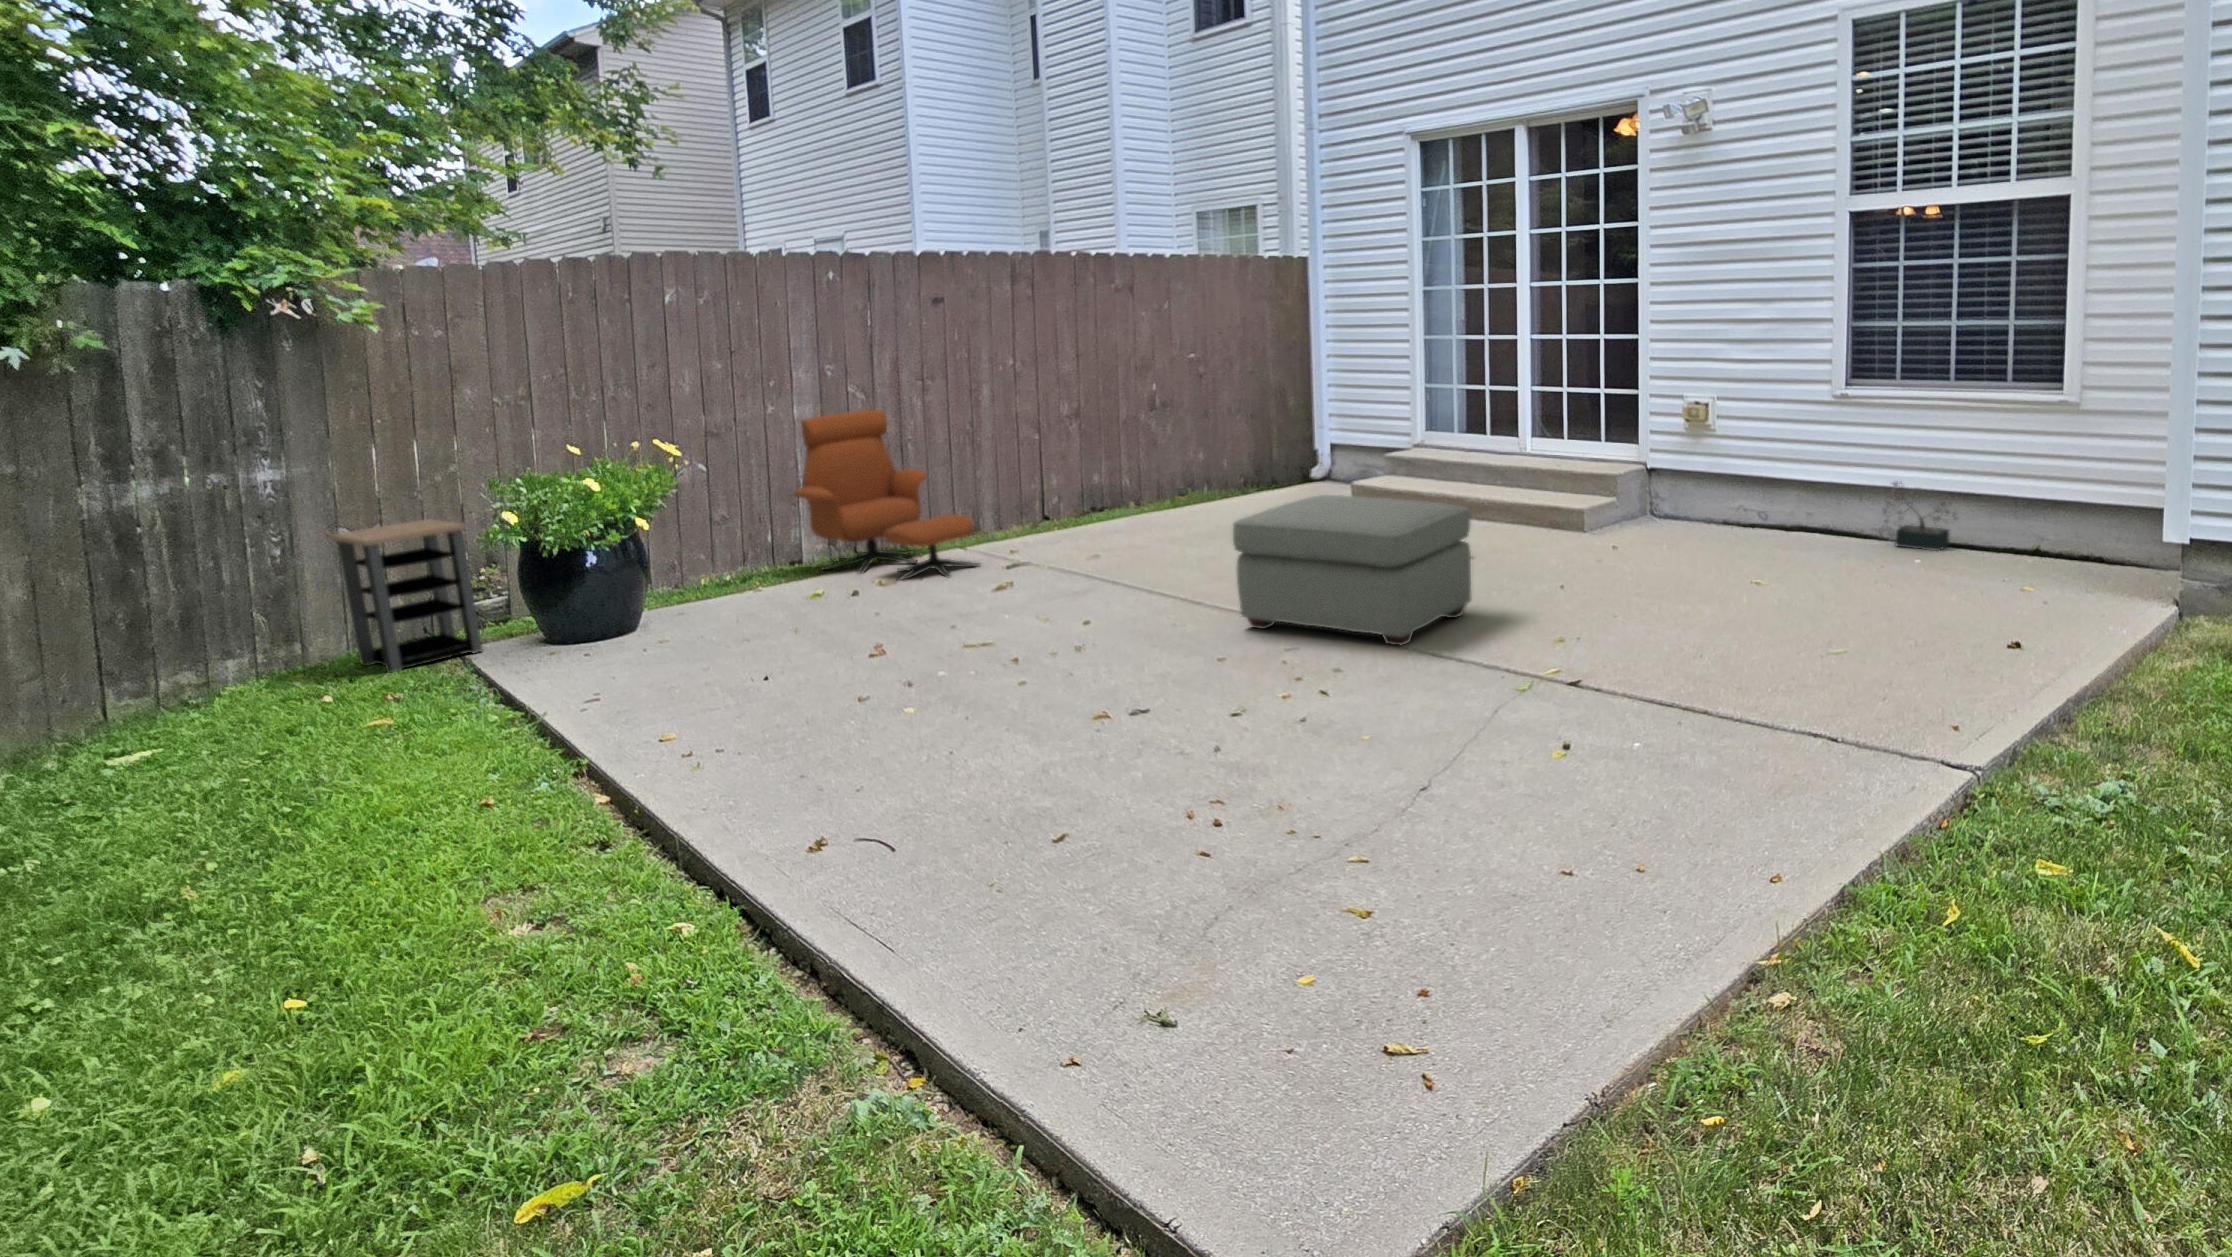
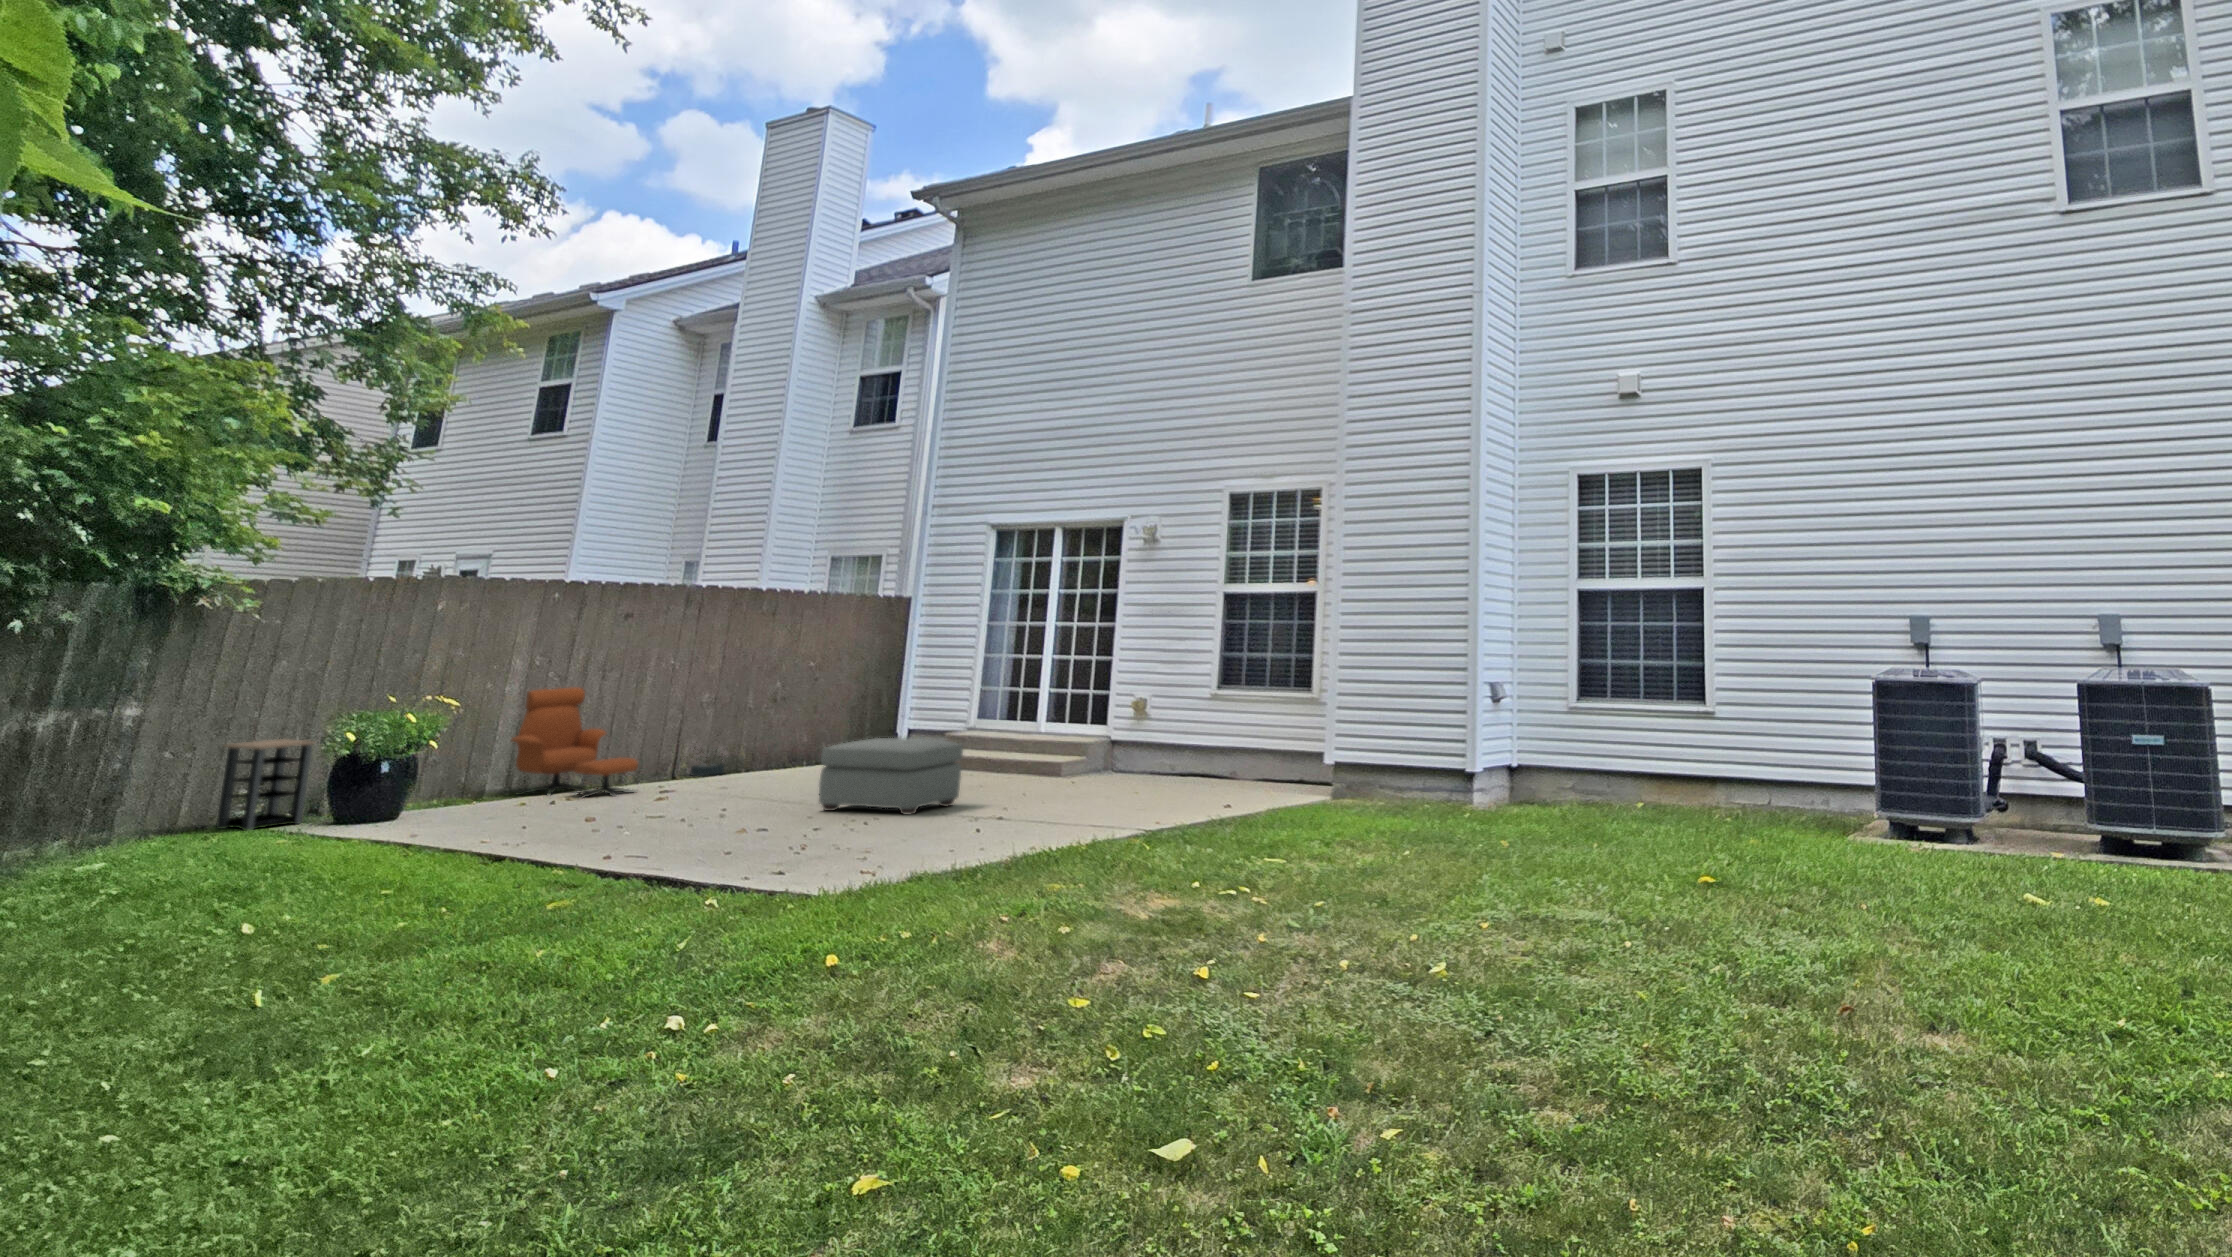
decorative plant: present [1883,482,1957,551] -> present [686,744,725,776]

